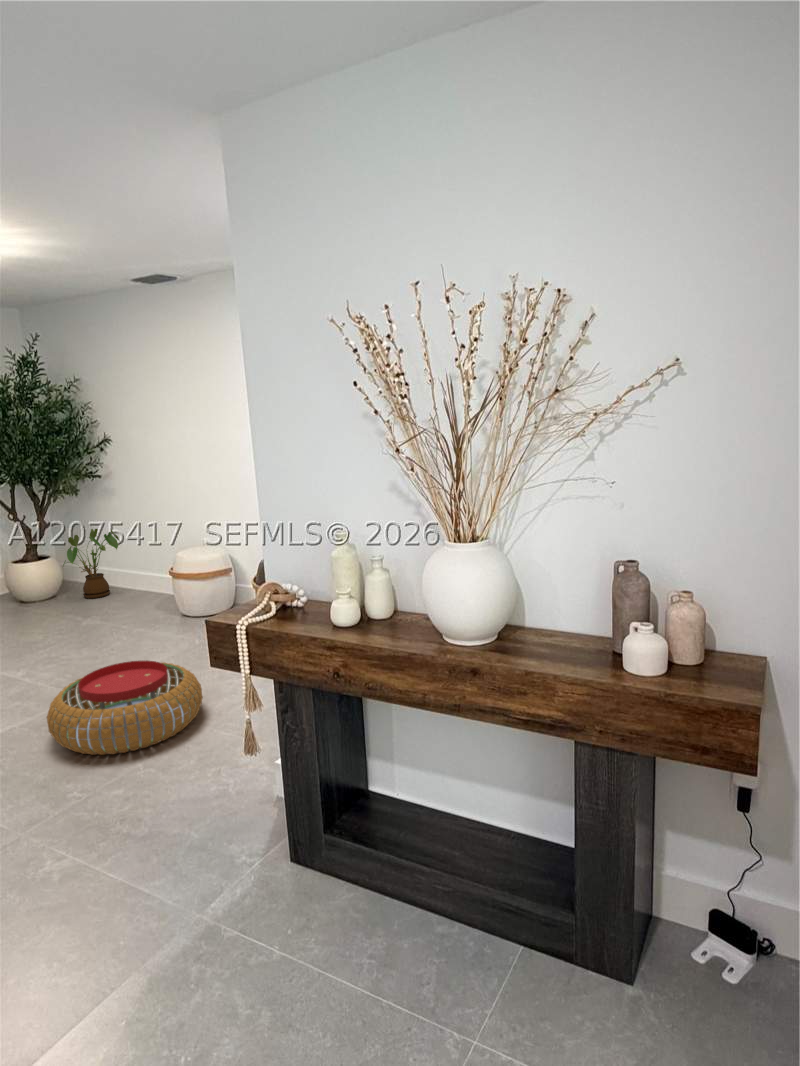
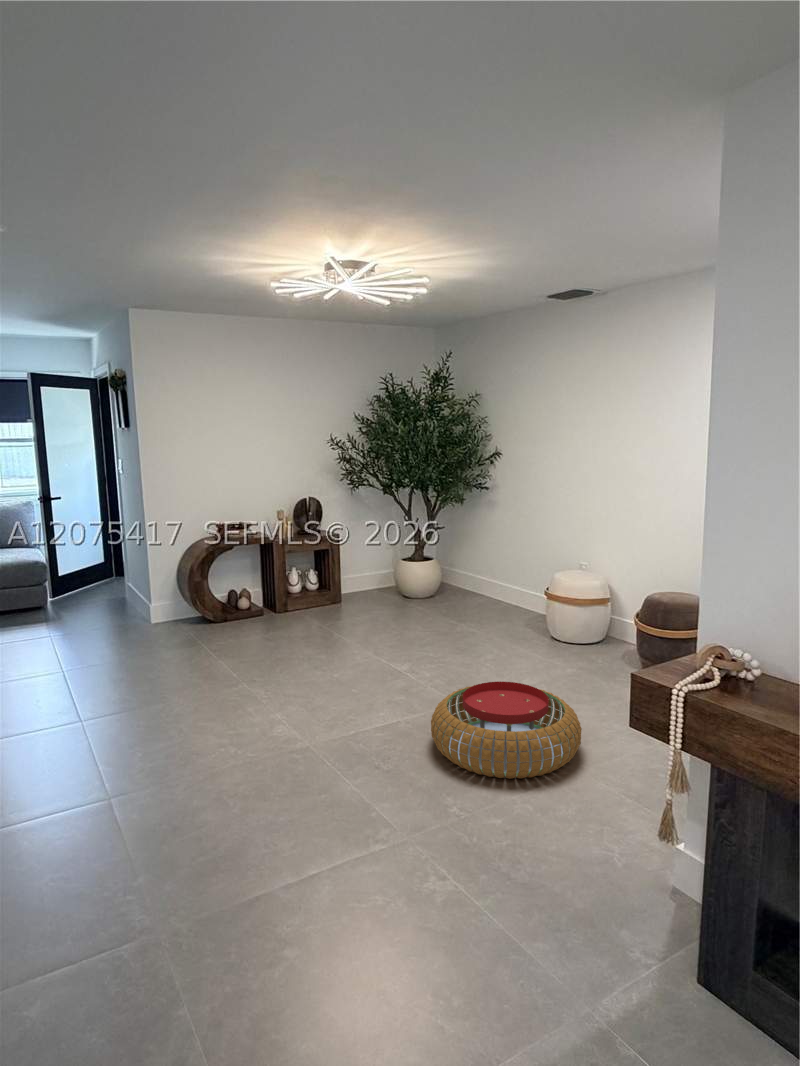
house plant: present [63,529,119,598] -> none [443,537,497,604]

